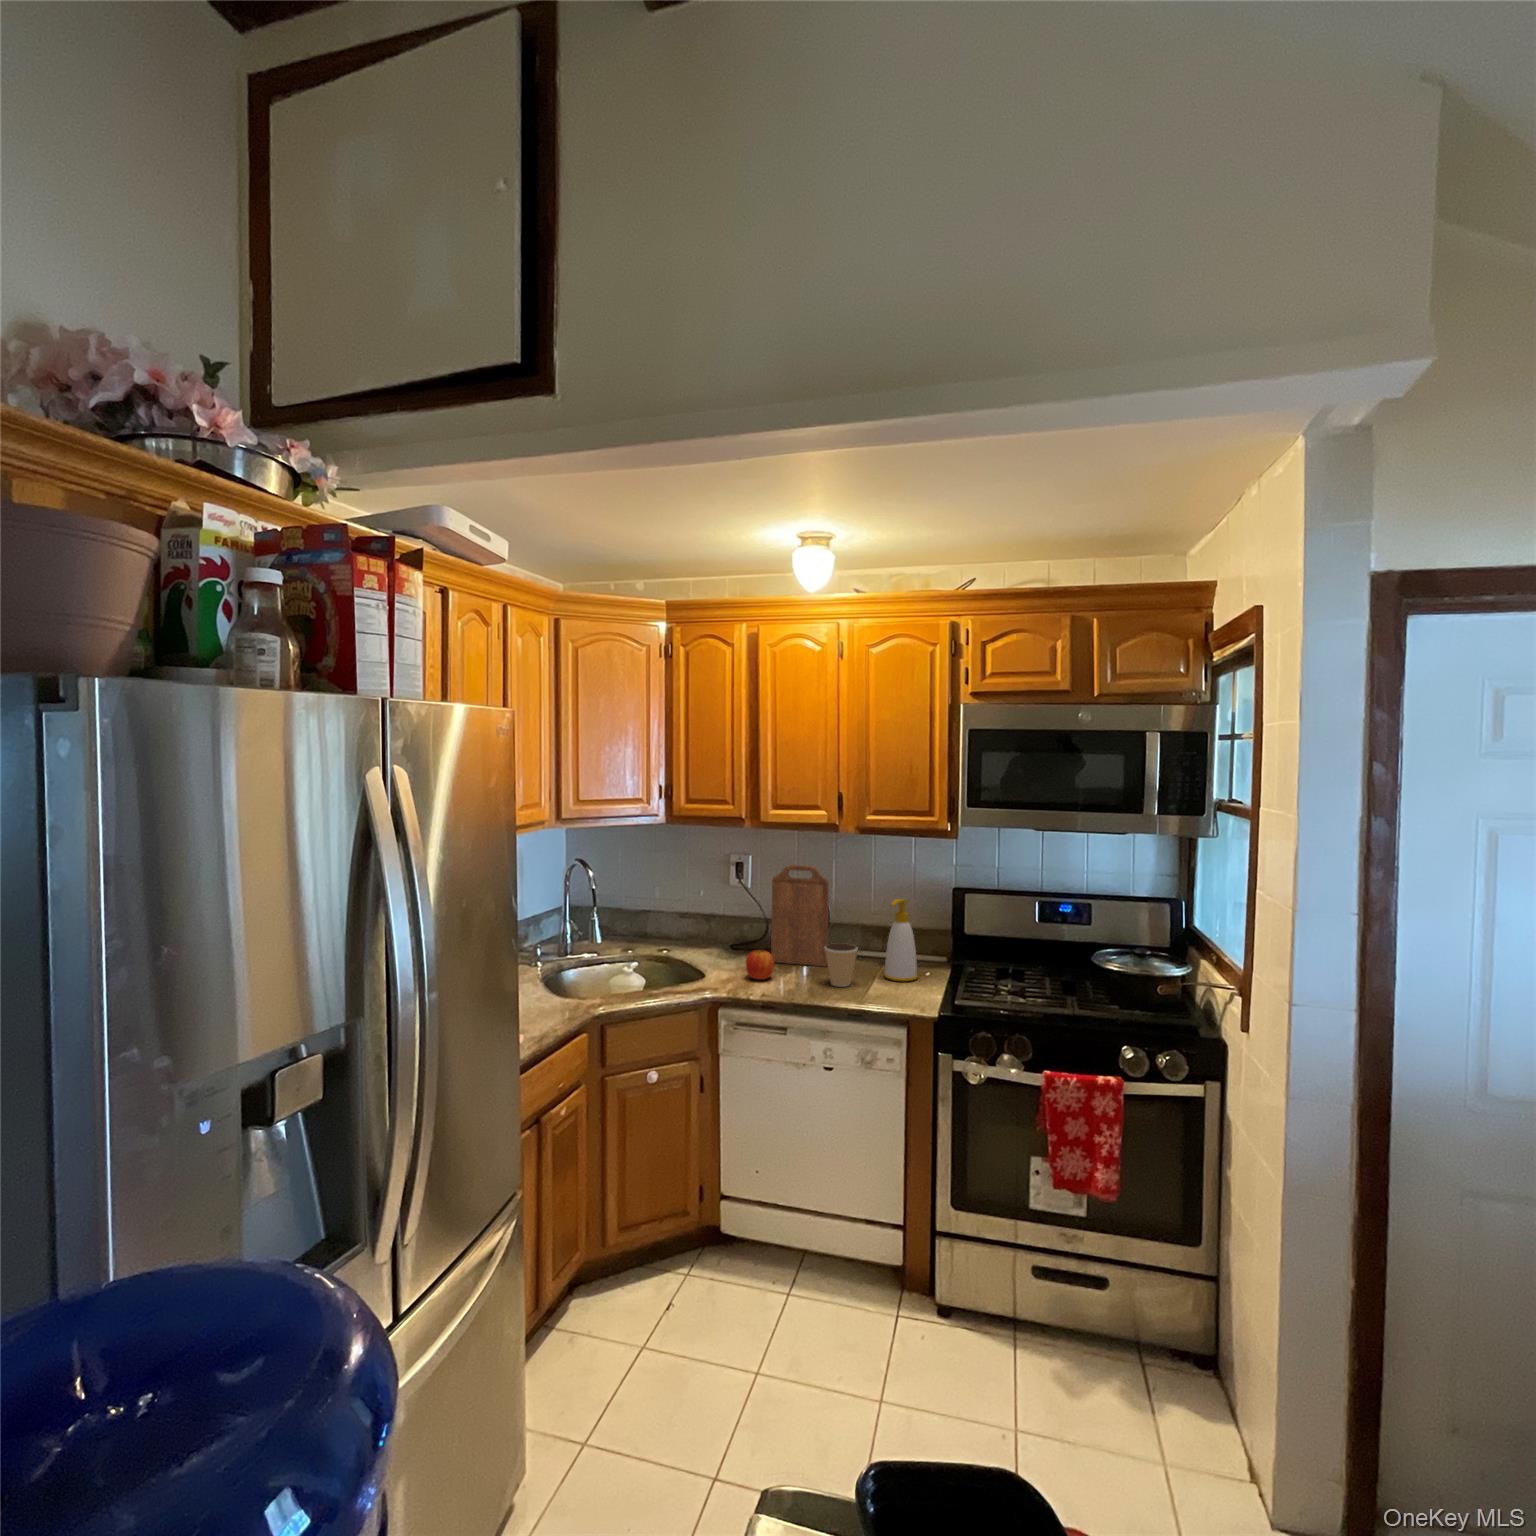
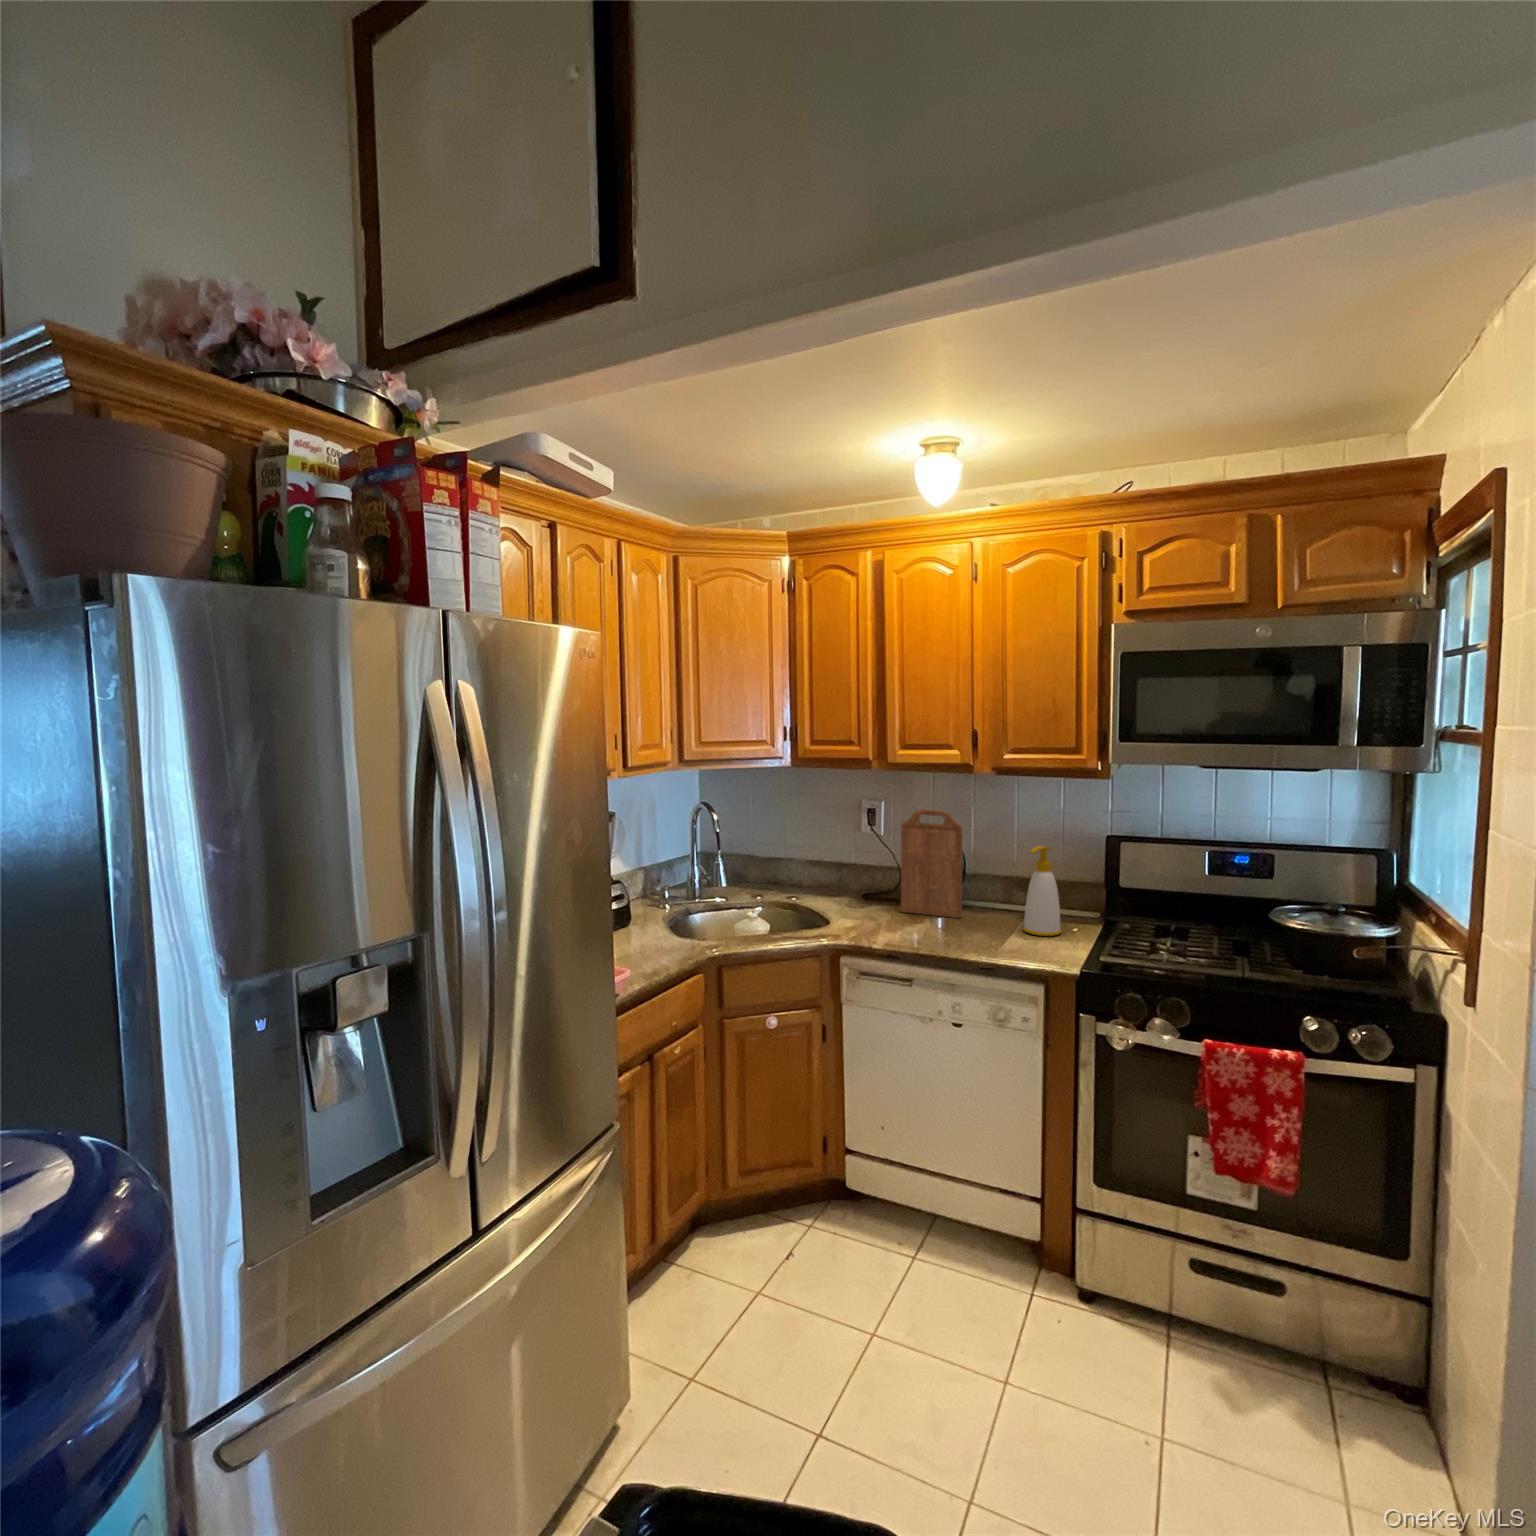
coffee cup: present [824,943,858,987] -> none [955,893,992,939]
apple: present [746,949,774,980] -> none [871,896,901,929]

